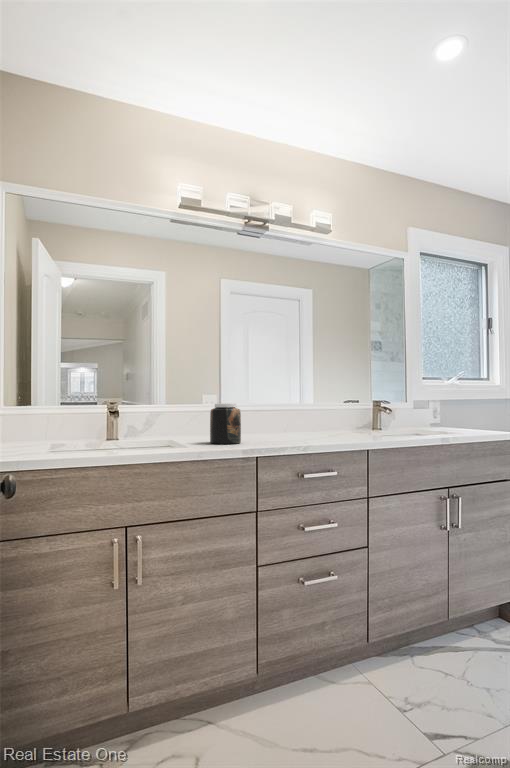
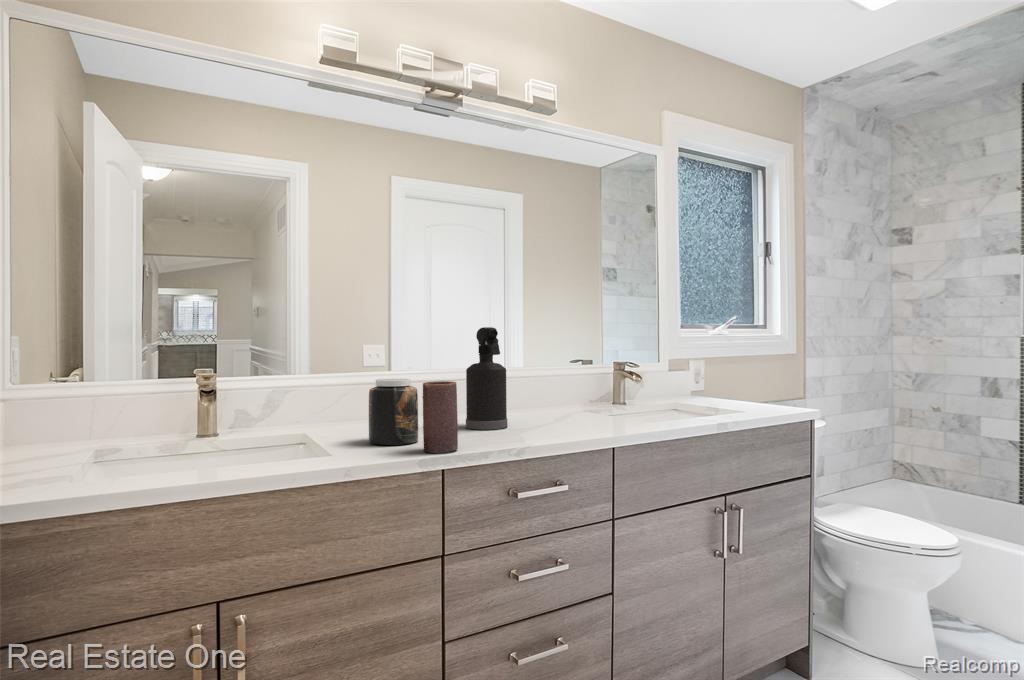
spray bottle: none [271,373,298,439] -> present [466,327,508,430]
candle: none [245,403,266,447] -> present [423,381,458,453]

